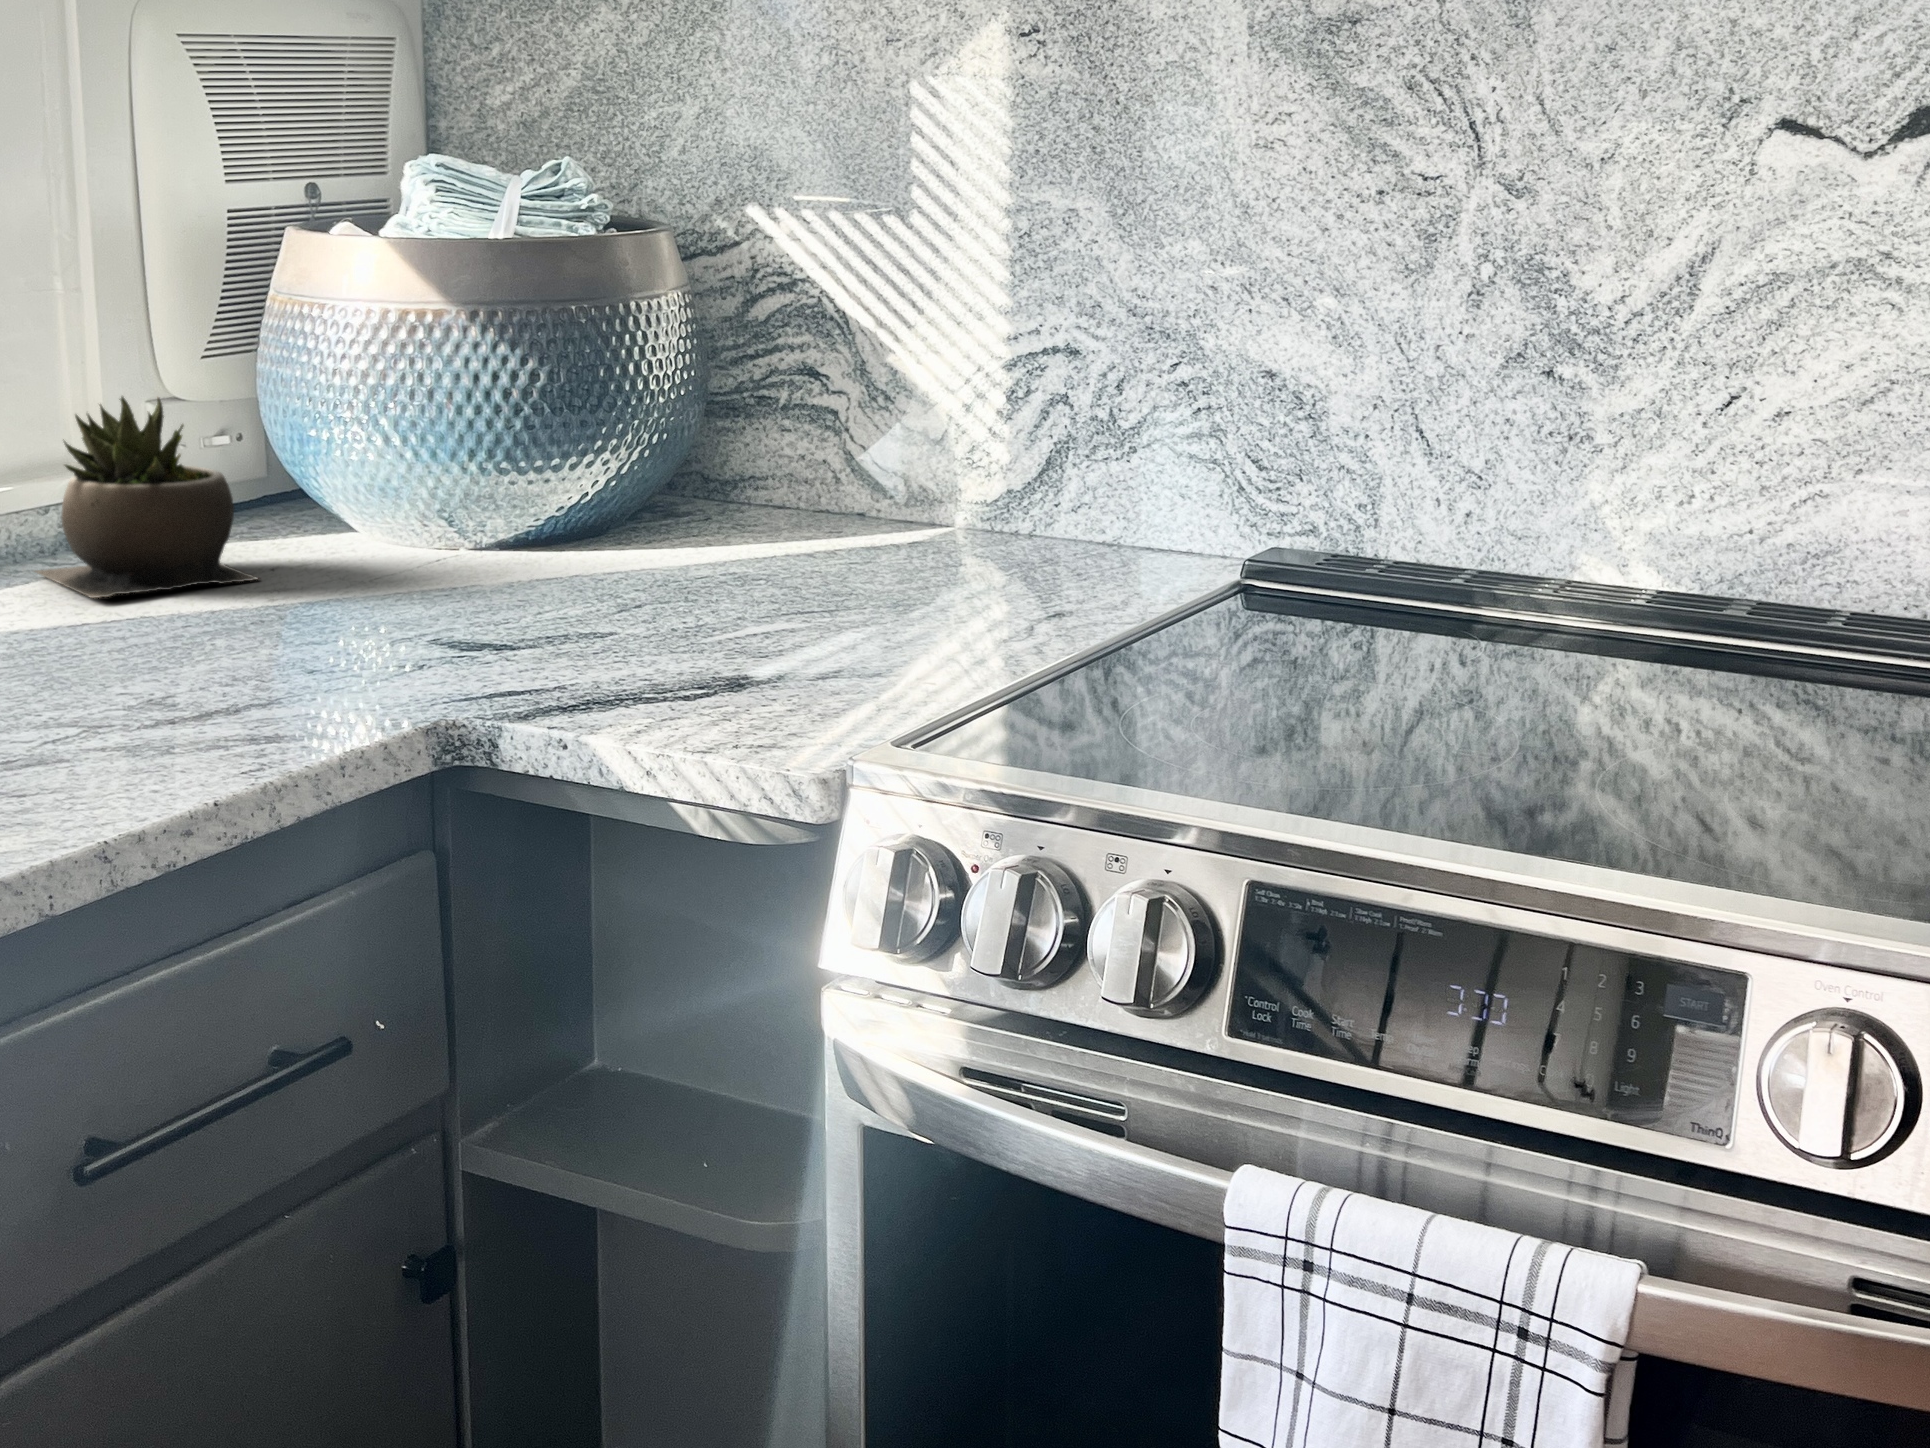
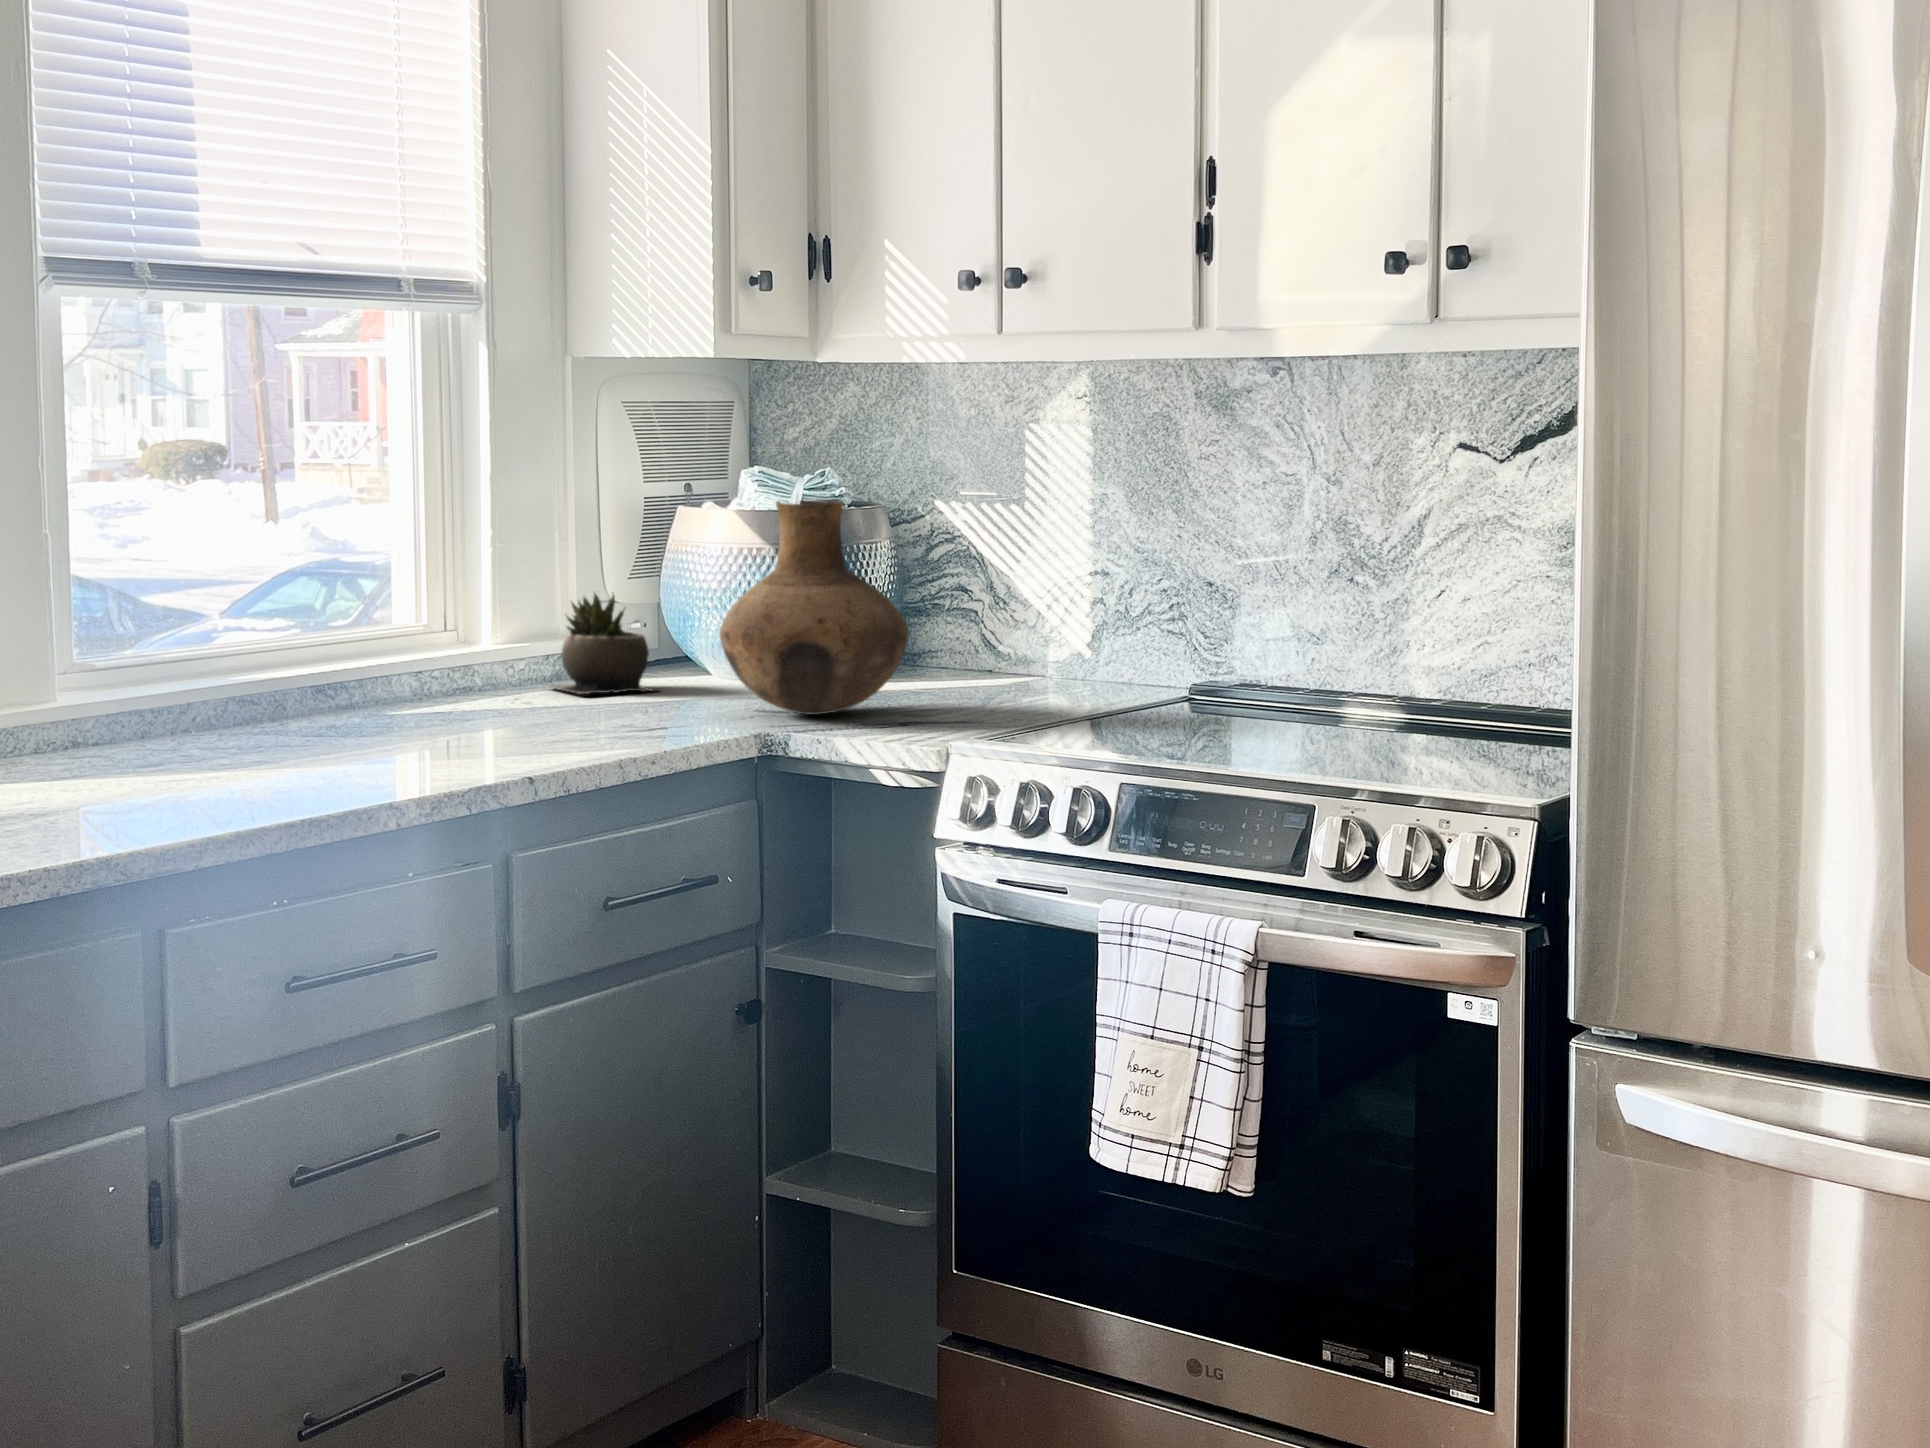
vase: none [351,230,734,659] -> present [720,500,909,715]

